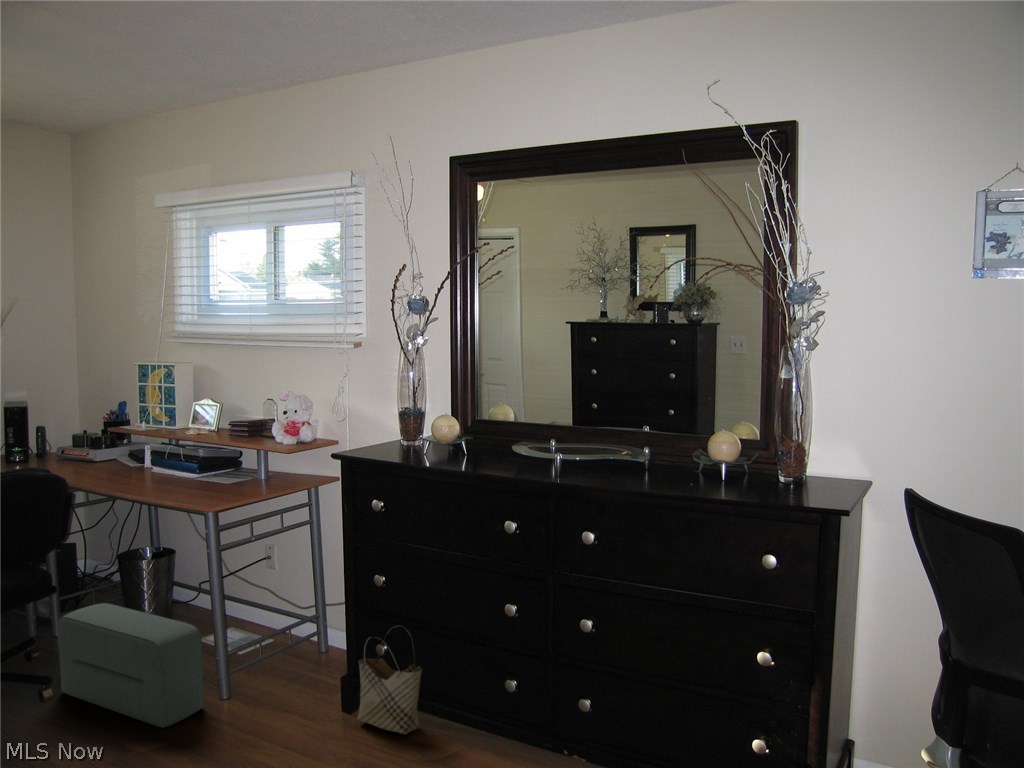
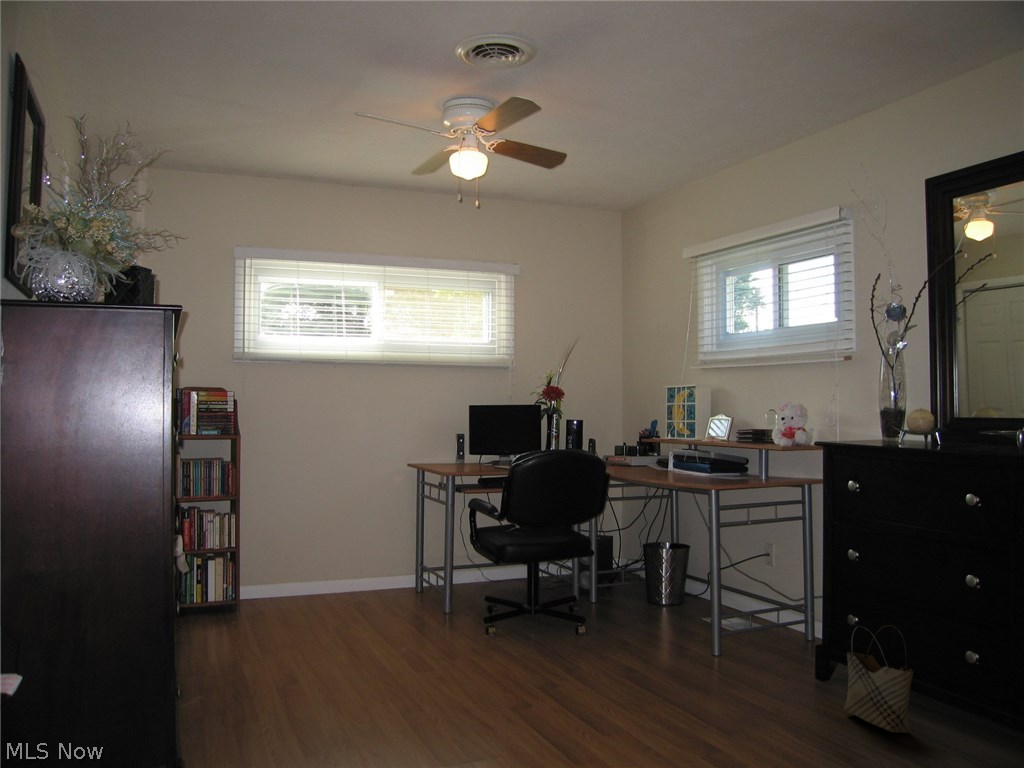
pouf: present [58,603,204,728] -> none [598,571,705,675]

